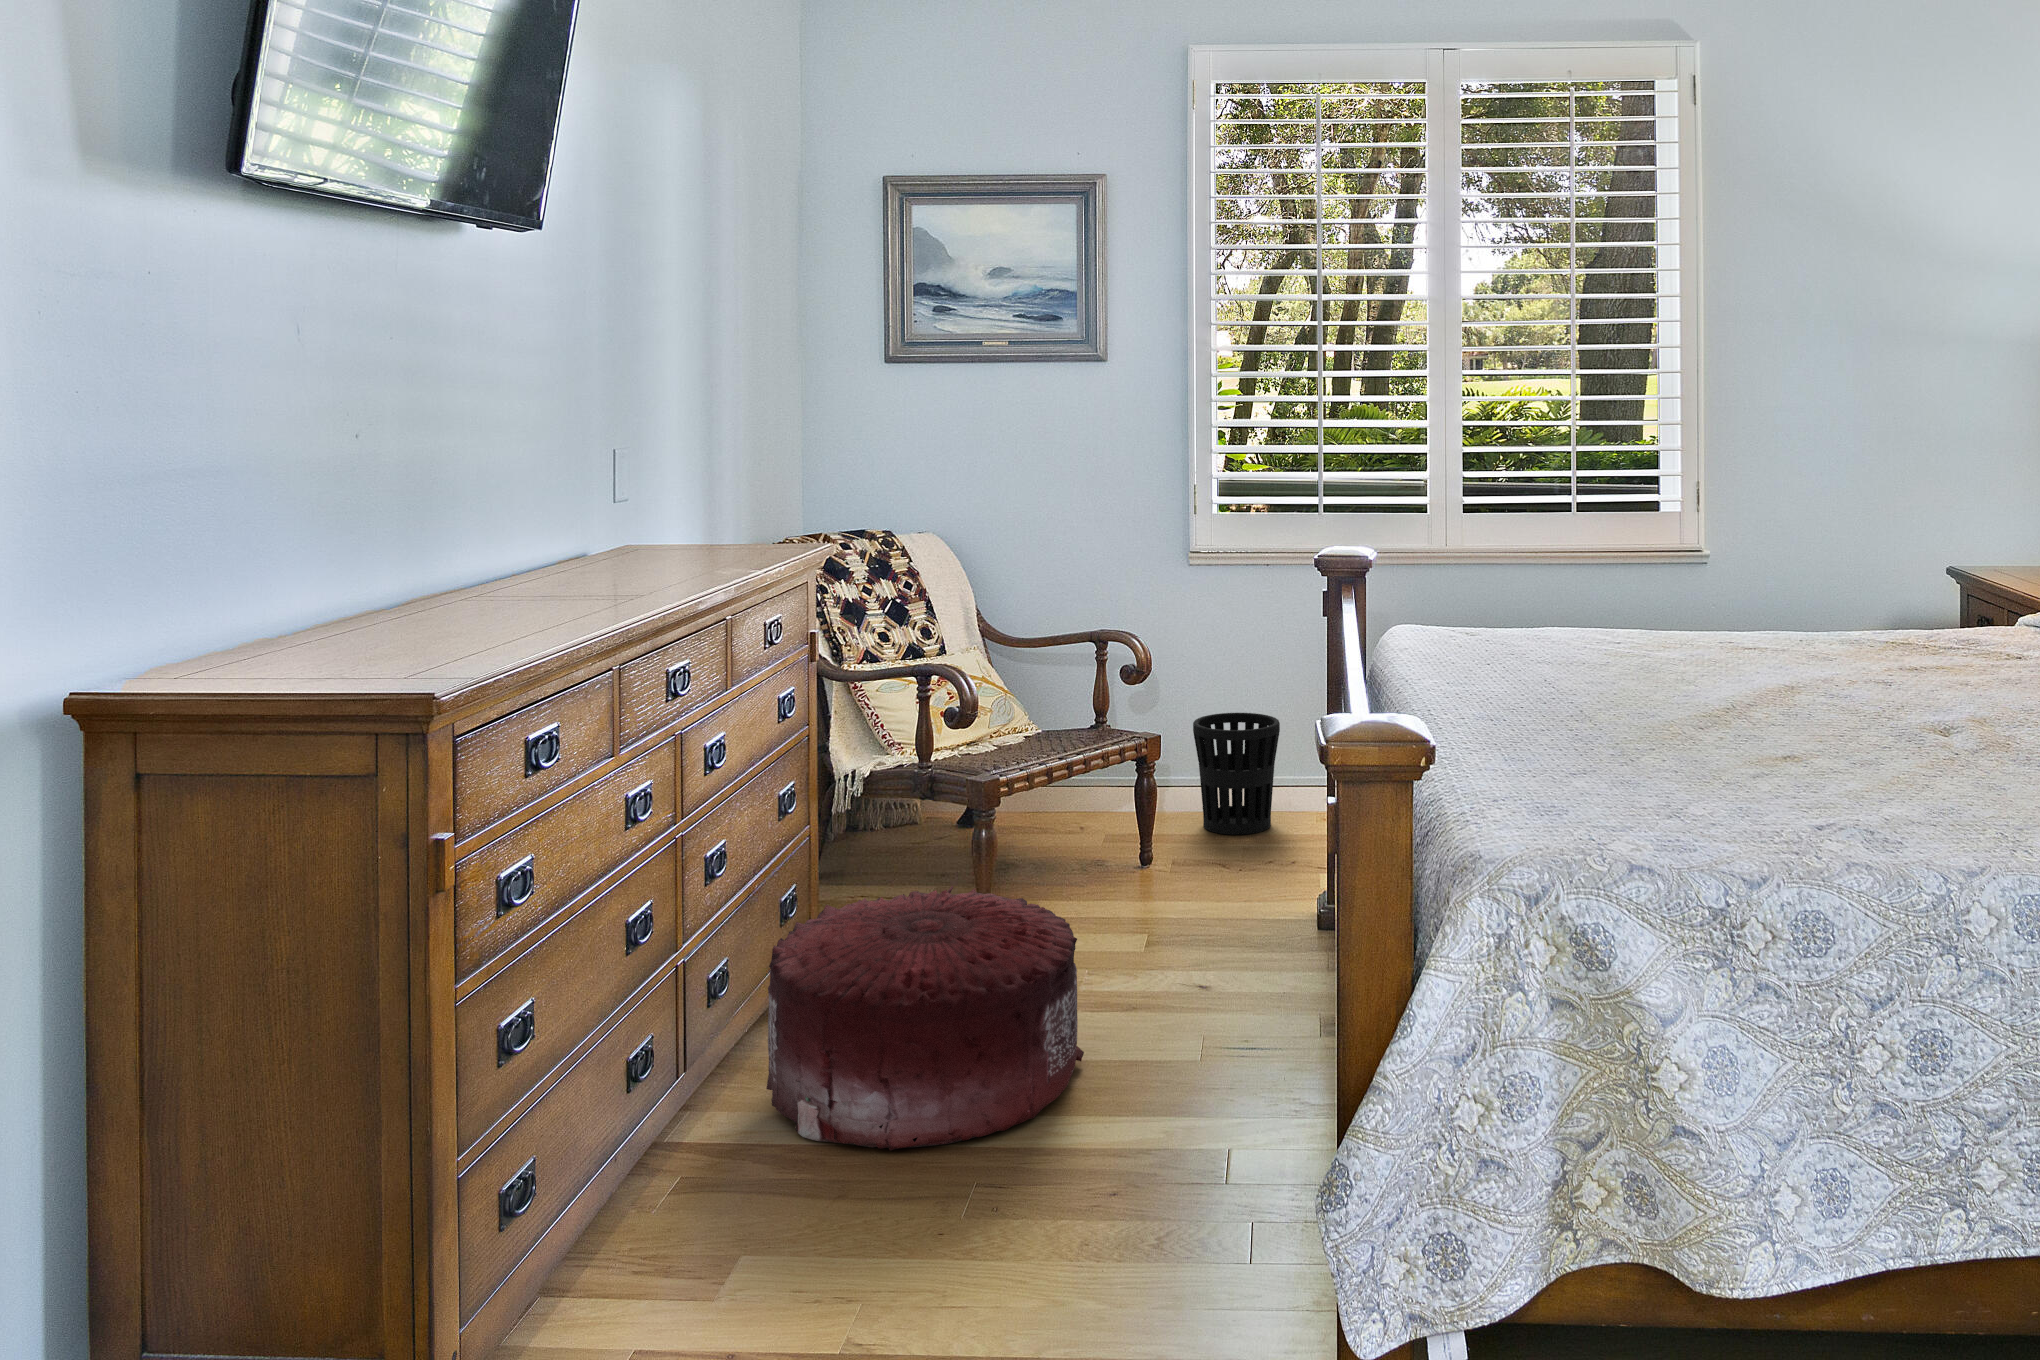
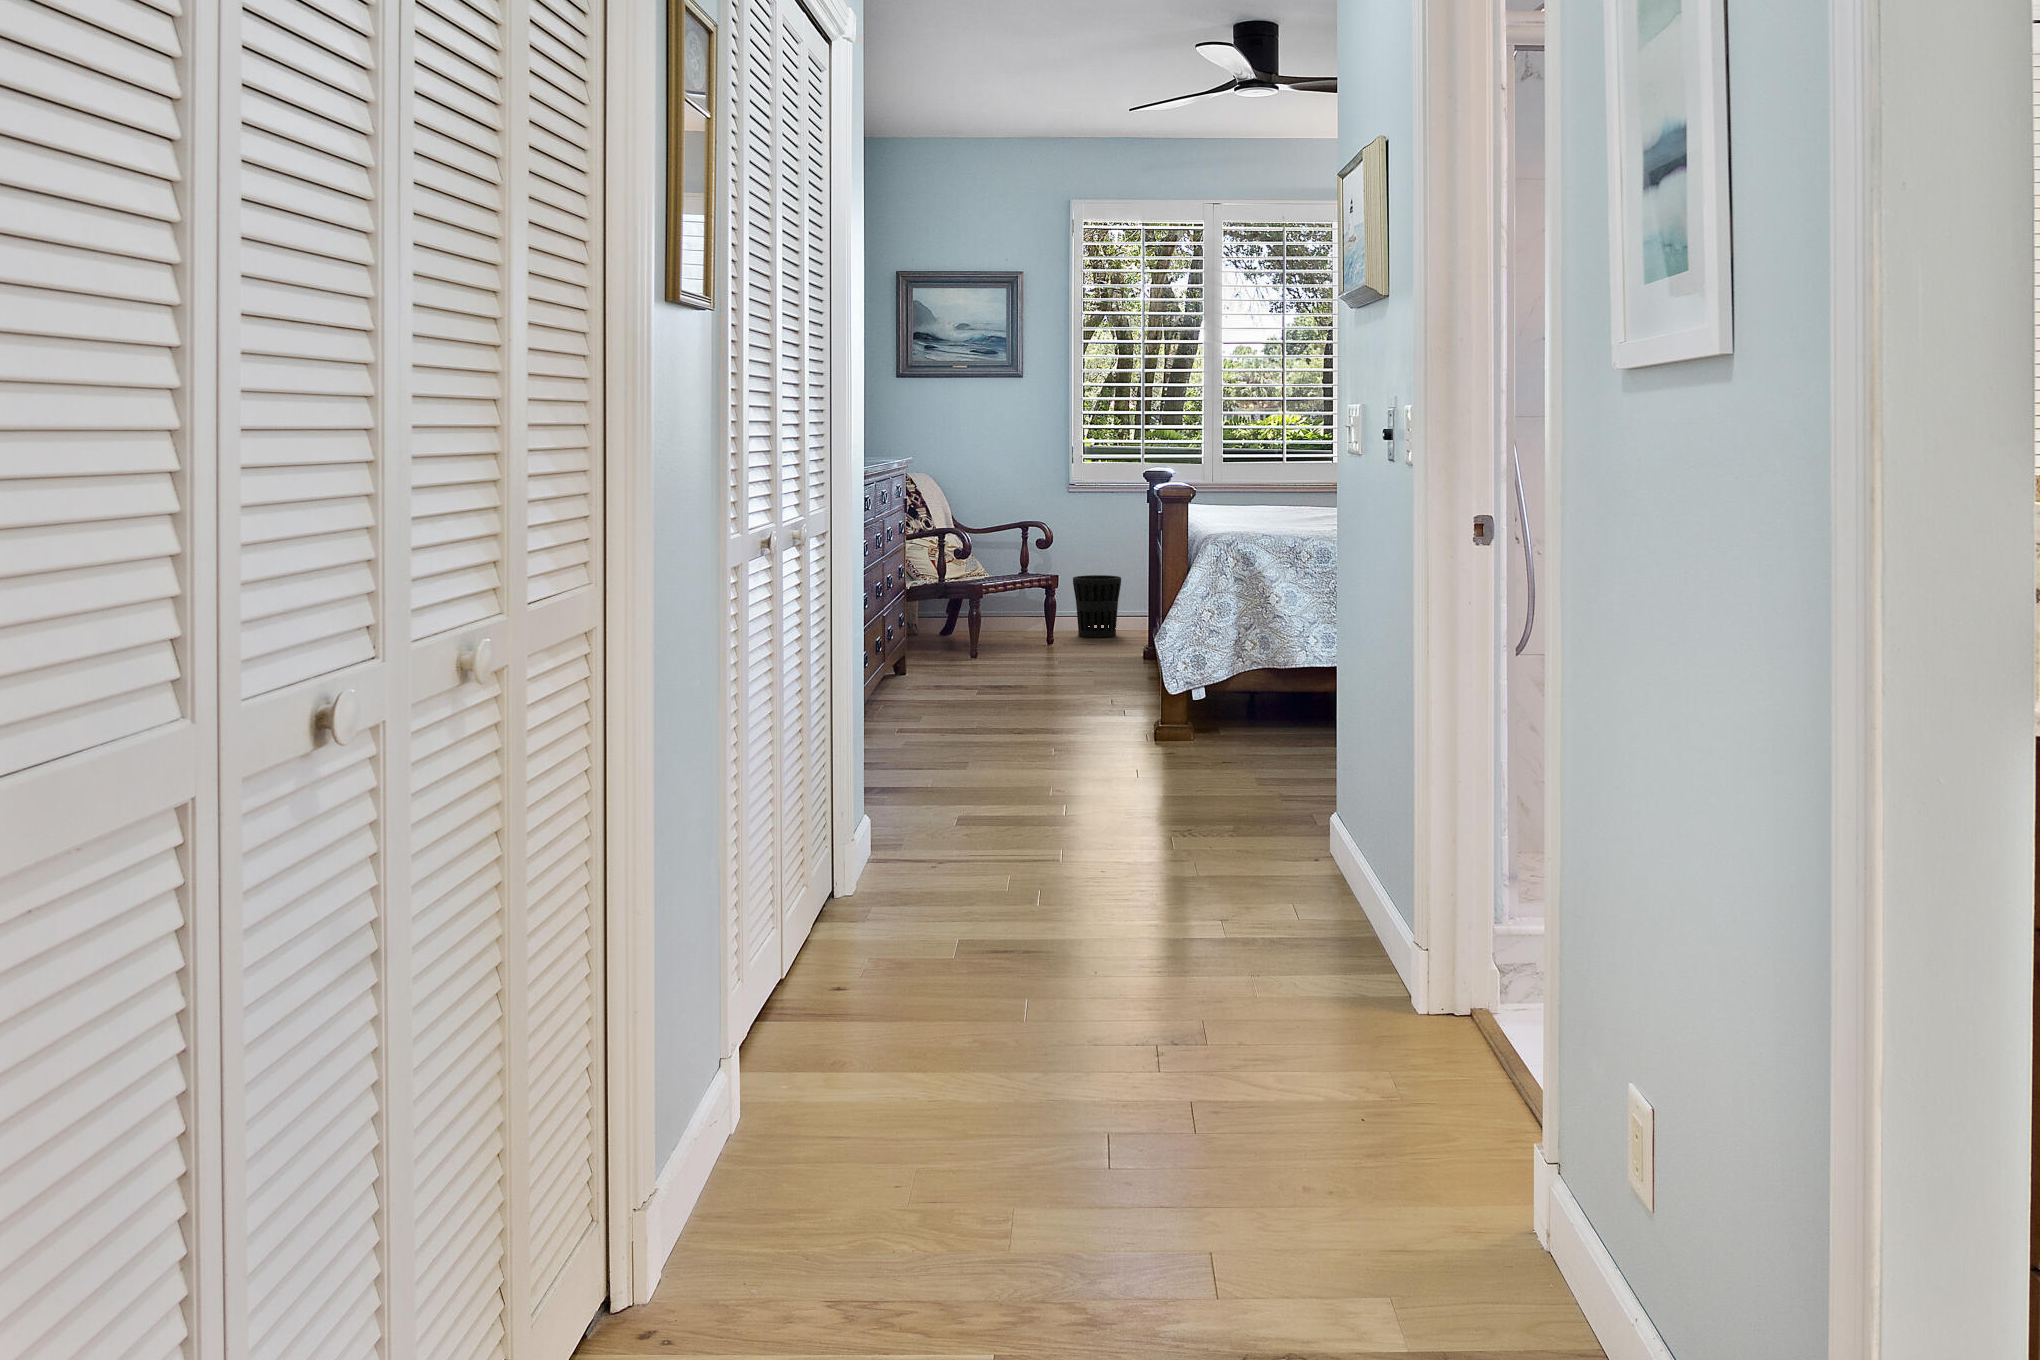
pouf: present [766,886,1084,1151] -> none [903,613,1041,697]

